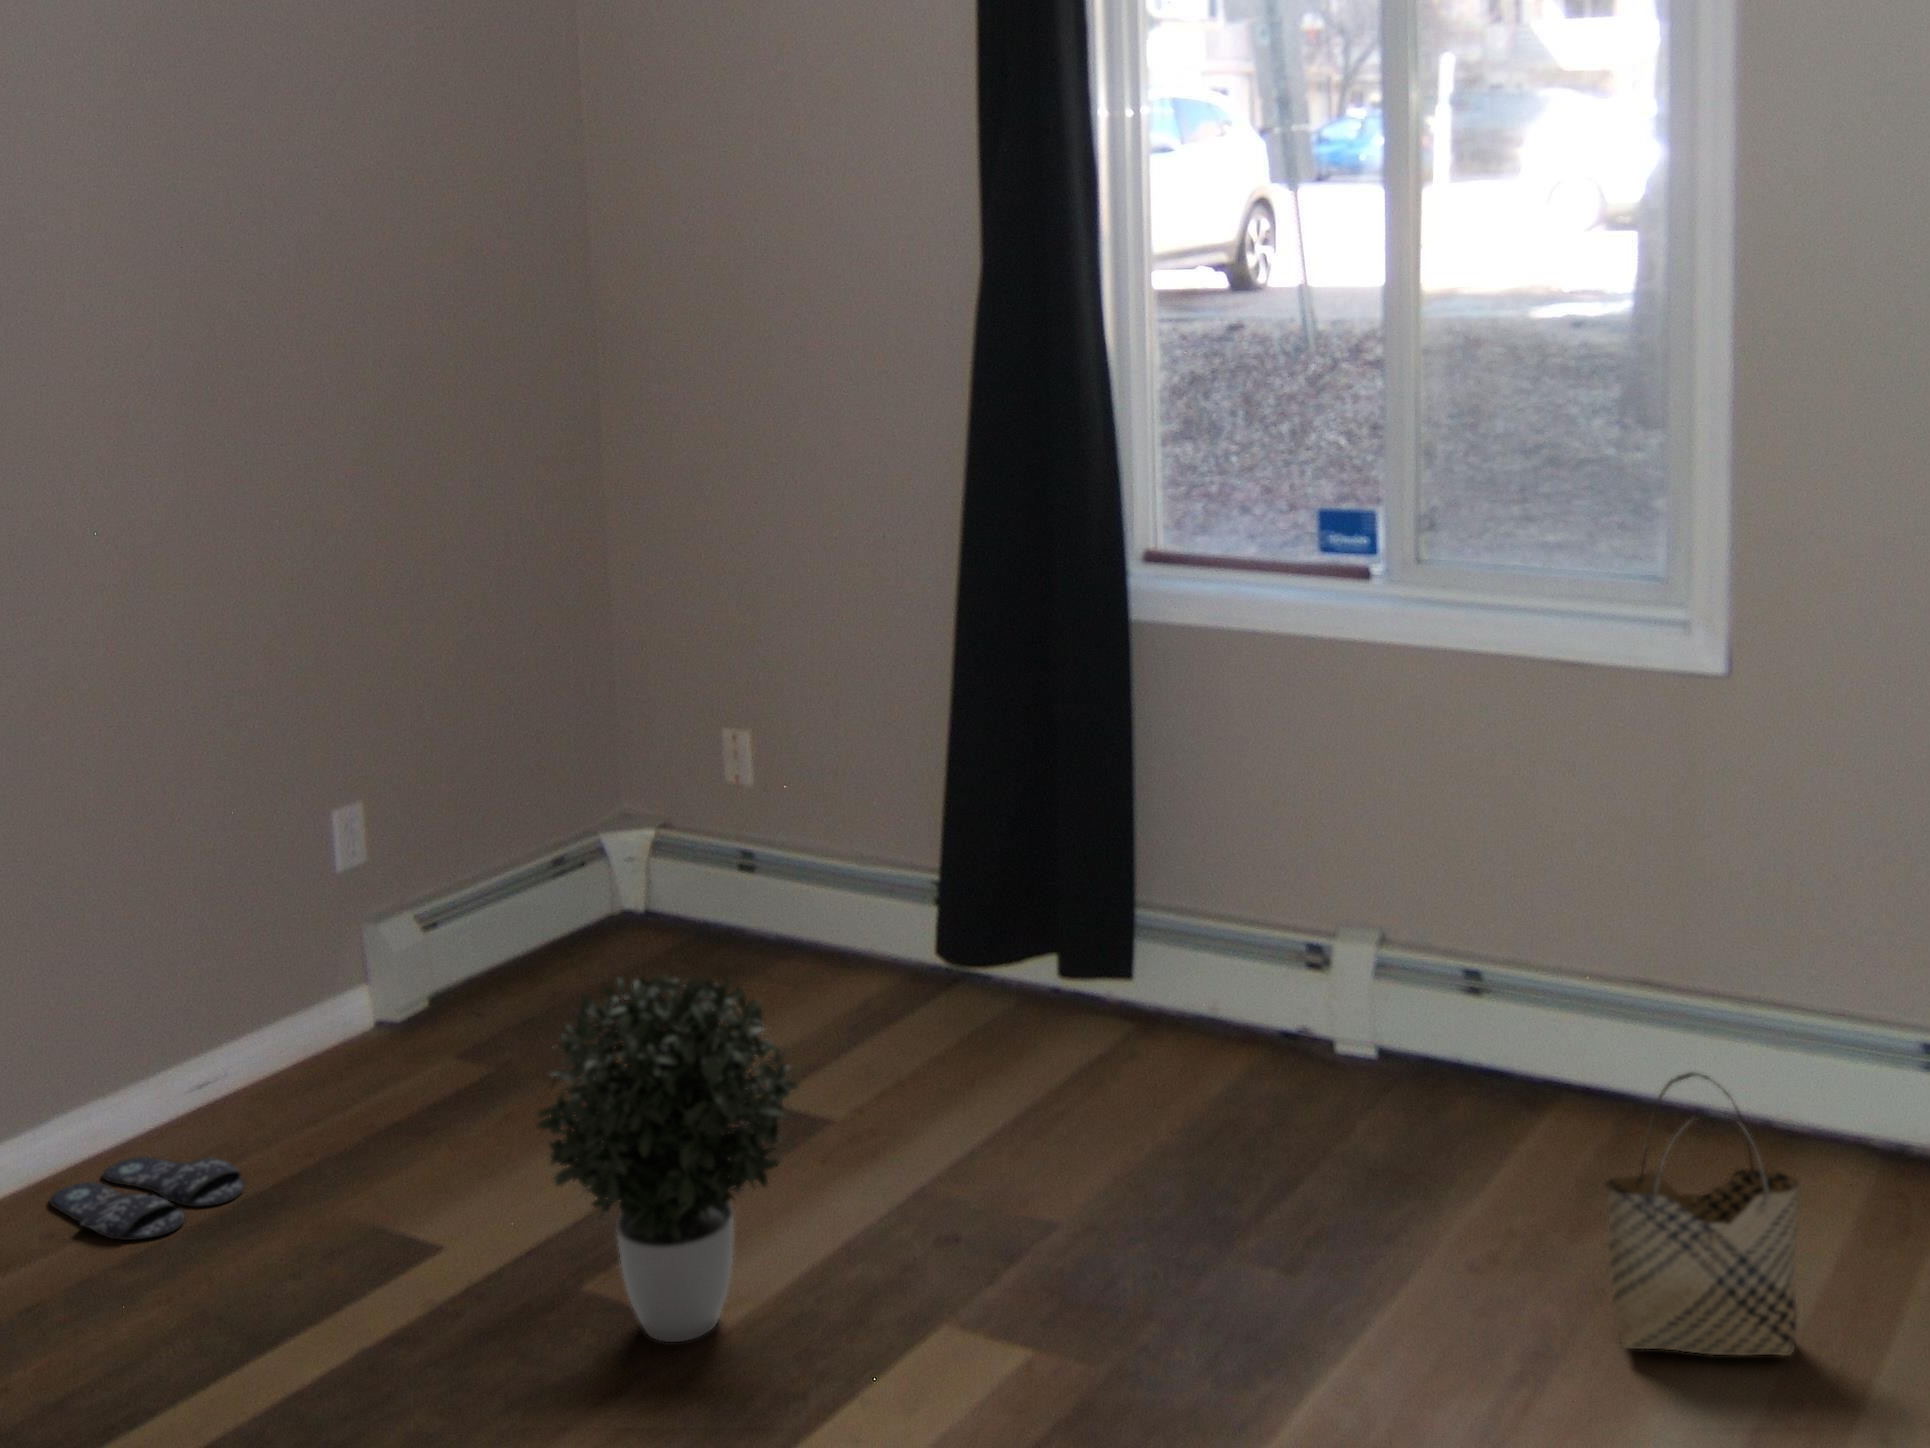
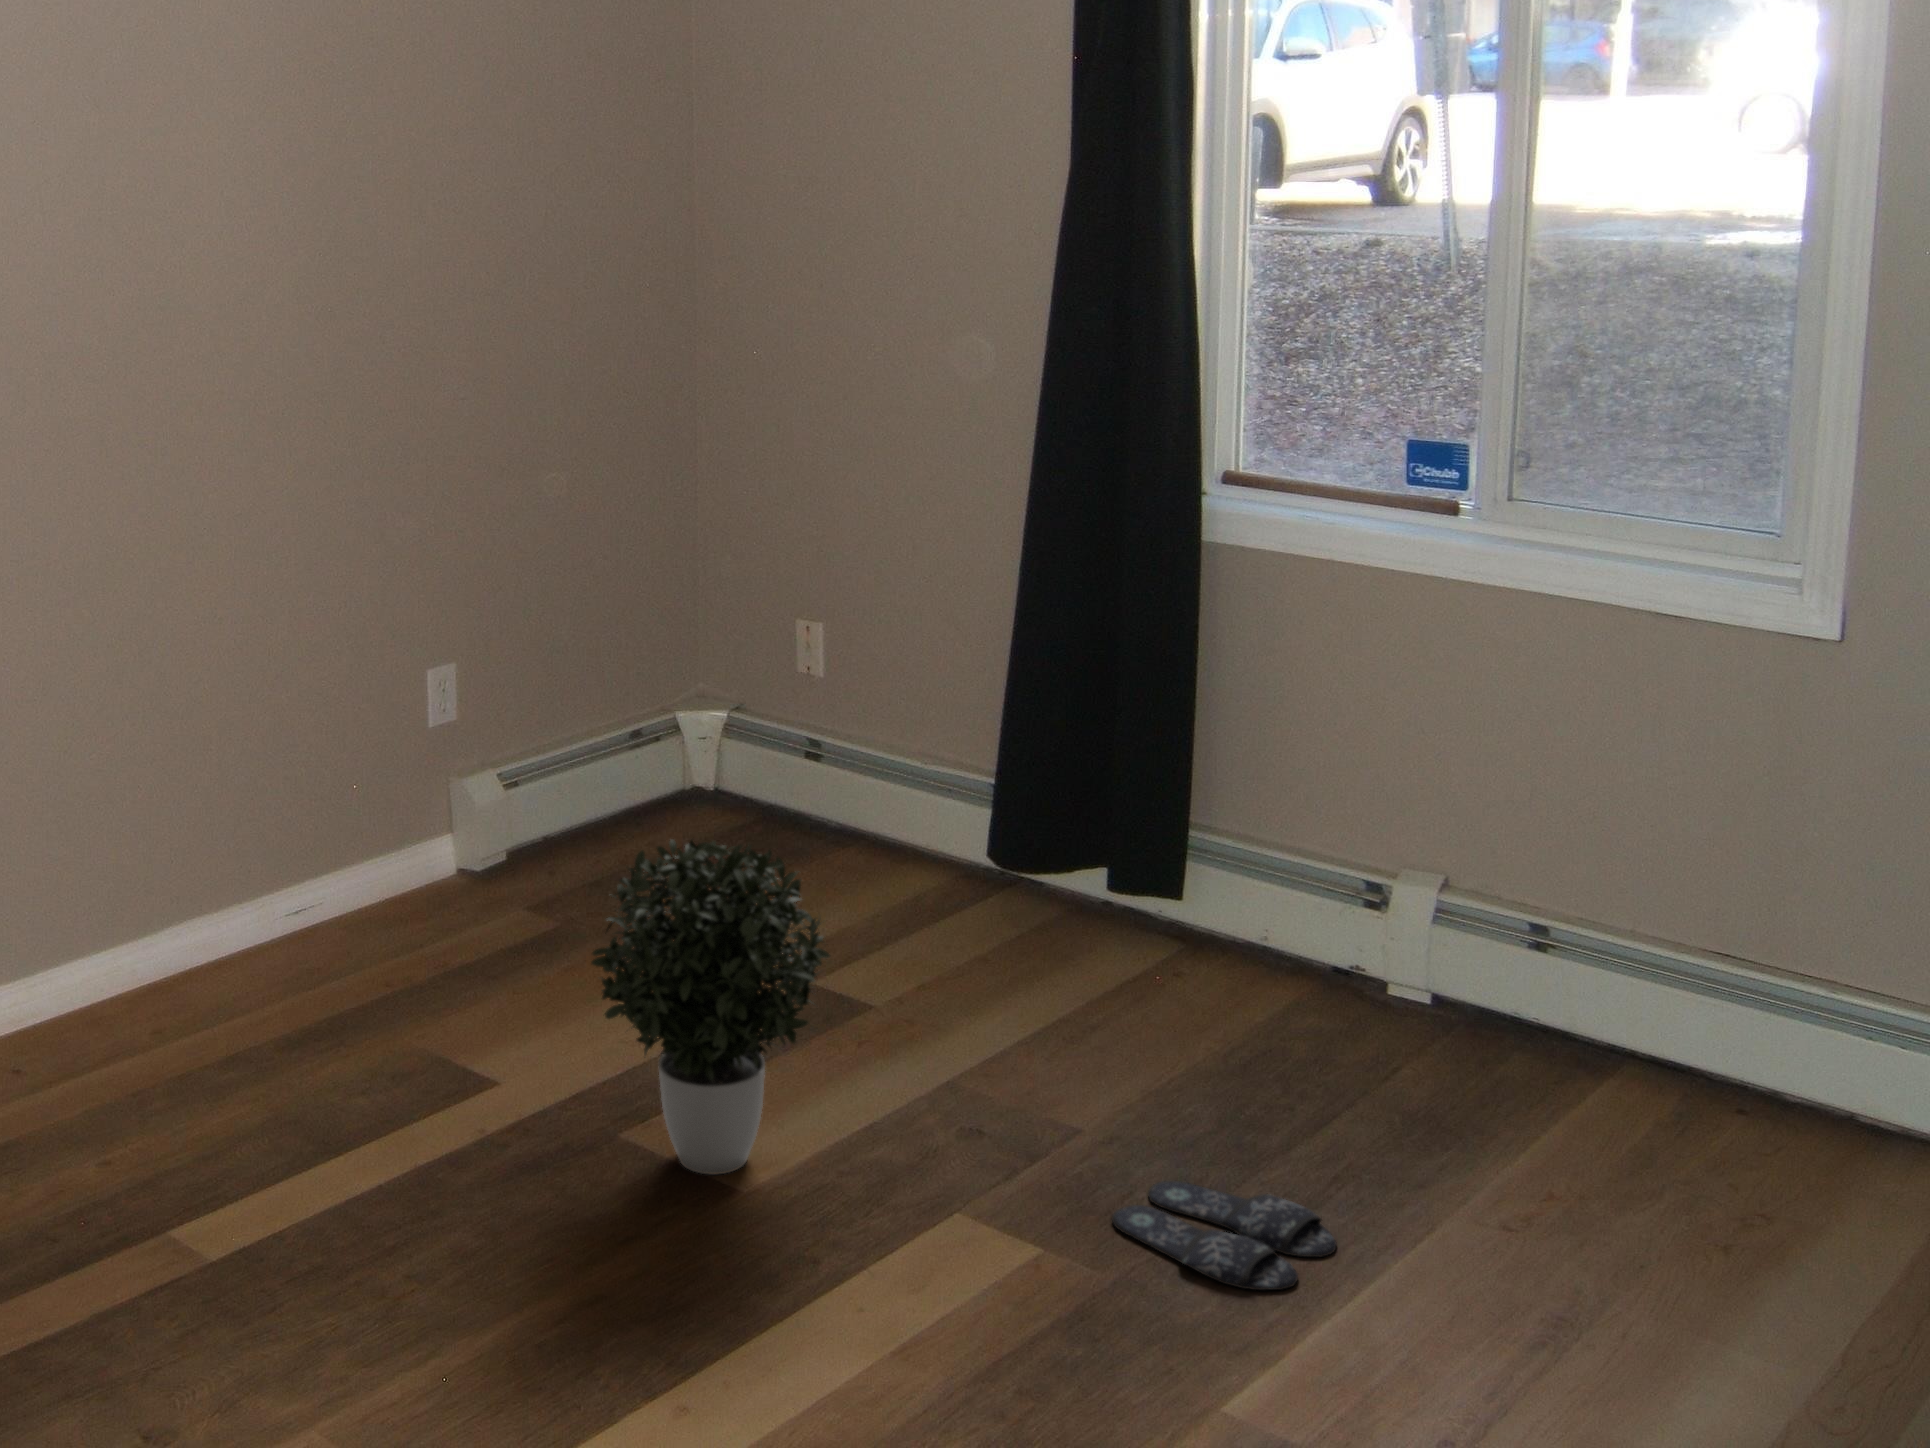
woven basket: present [1605,1073,1801,1356] -> none [1629,1042,1849,1339]
slippers: present [50,1157,243,1240] -> present [1112,1181,1337,1290]

